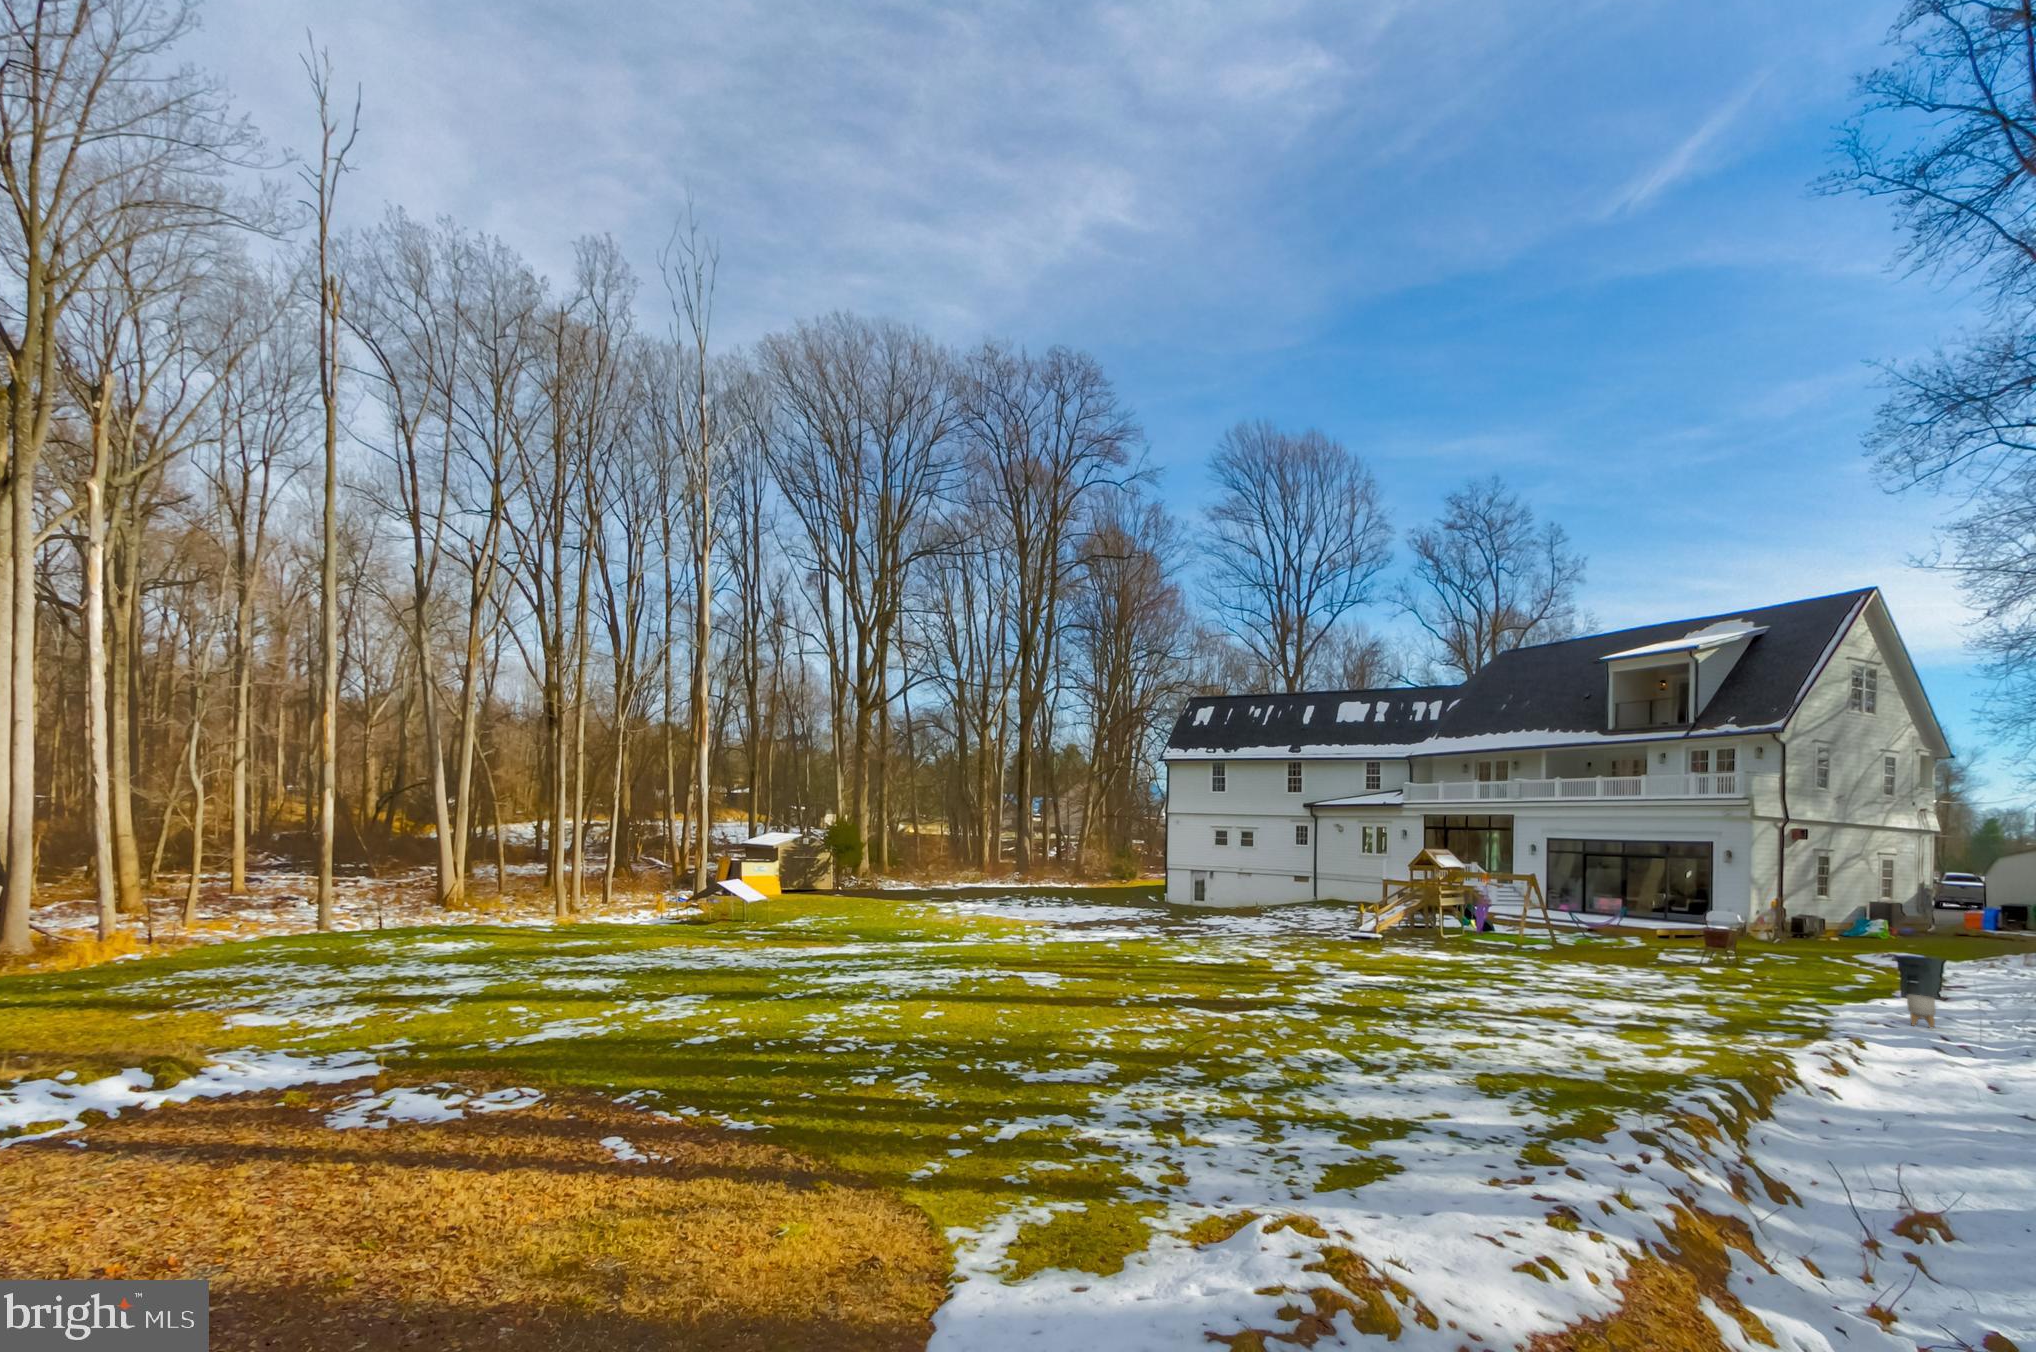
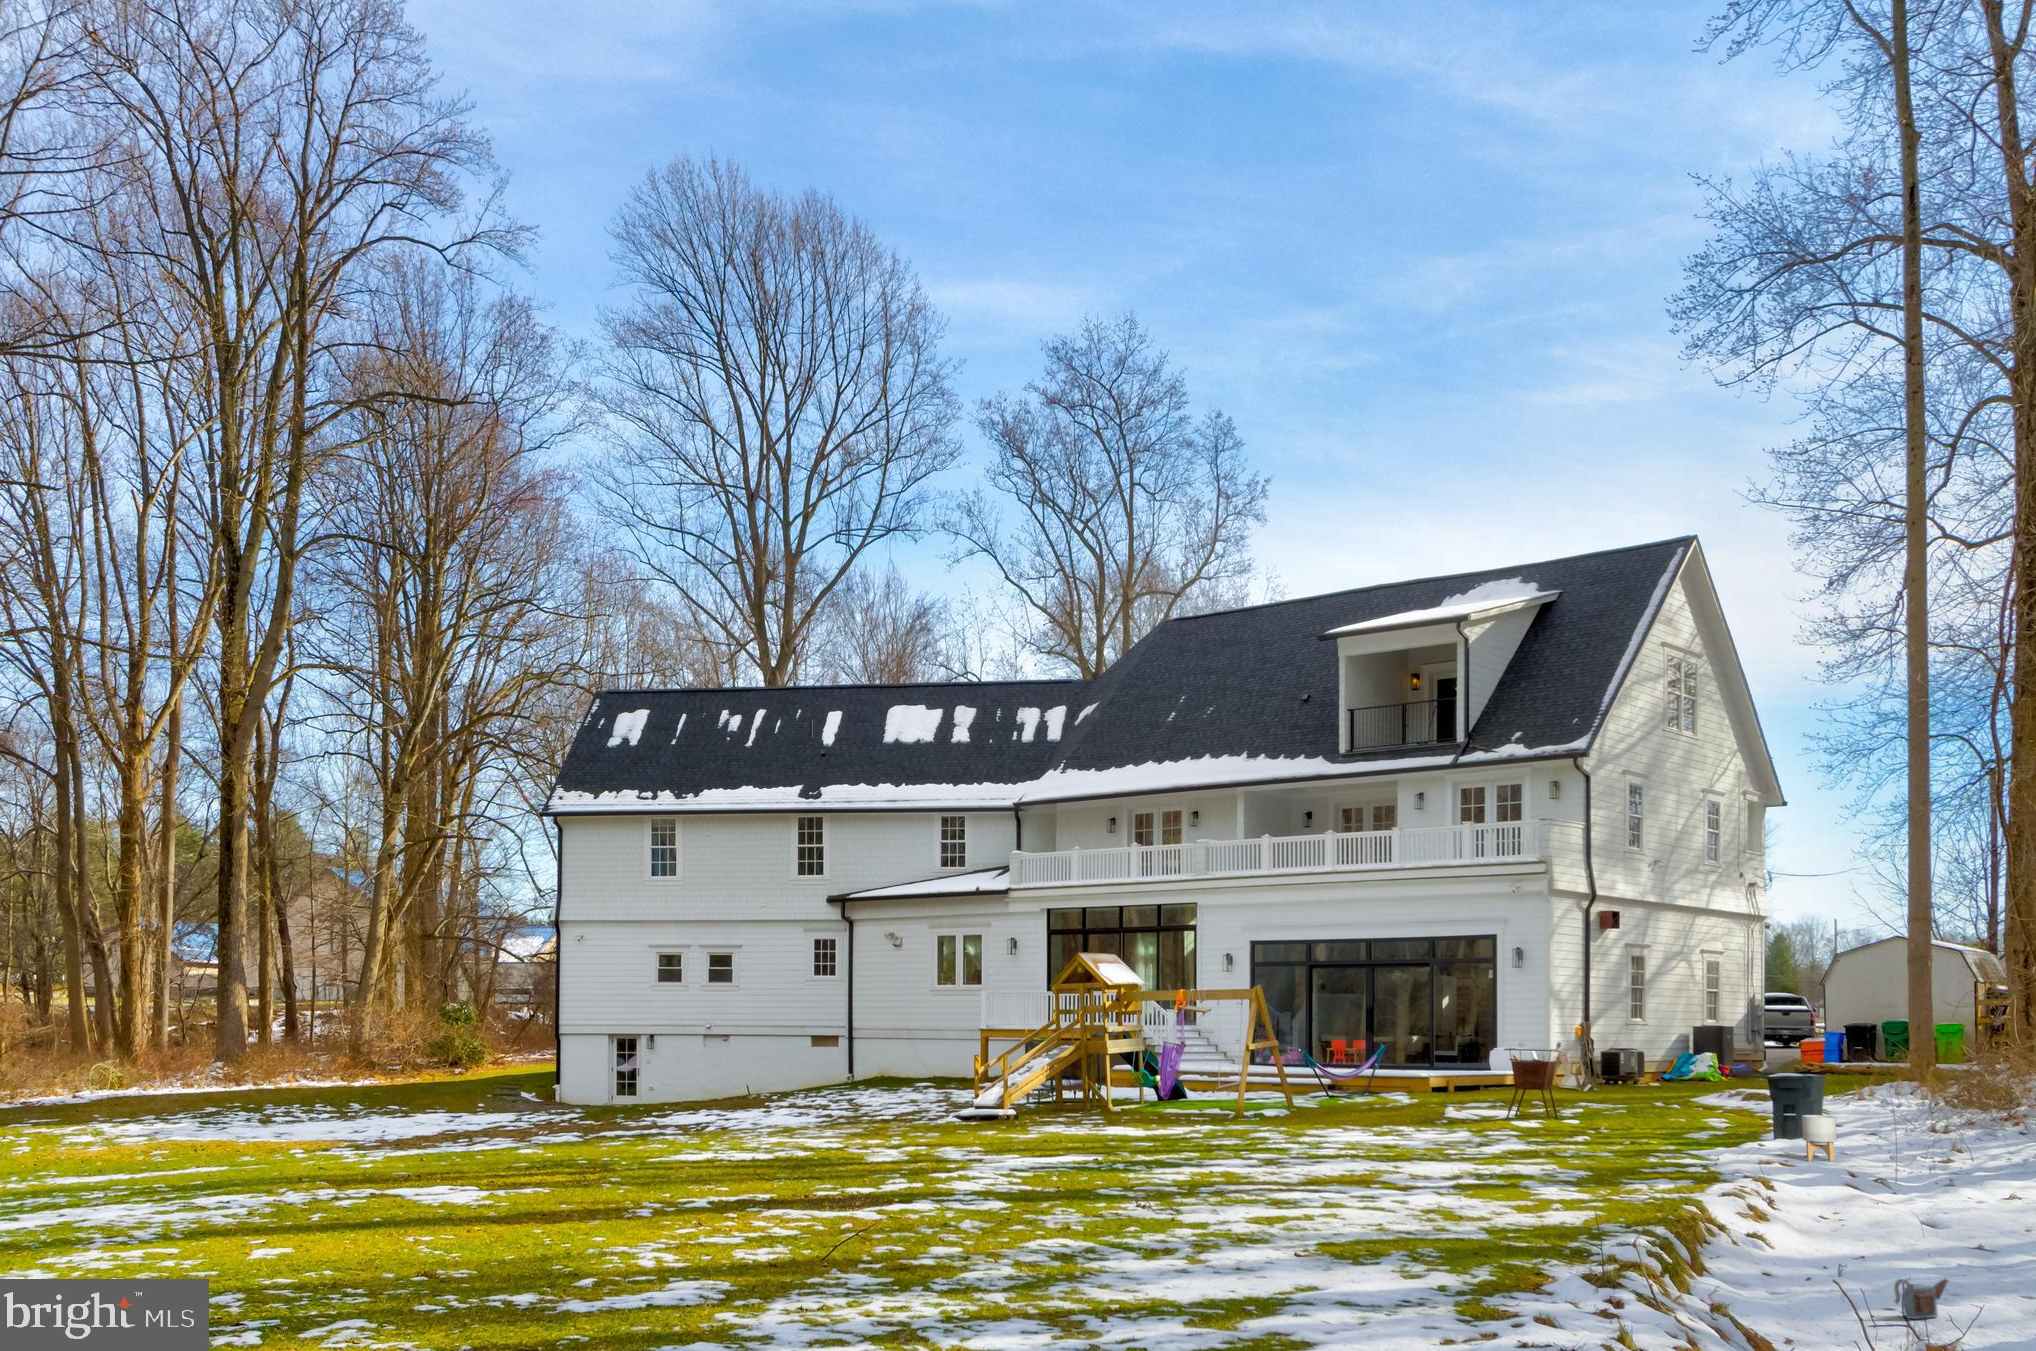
watering can: none [1916,1147,1967,1177] -> present [1894,1279,1948,1319]

